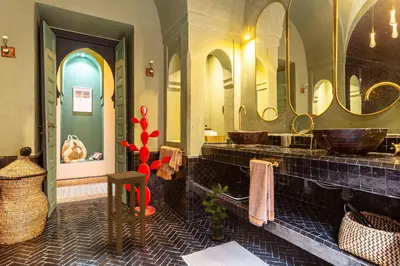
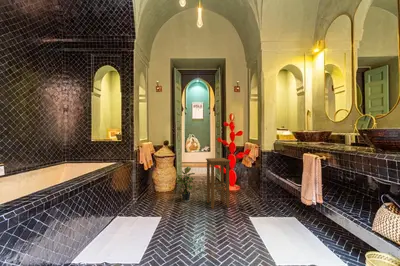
potted plant: present [203,186,228,240] -> present [176,166,195,202]

